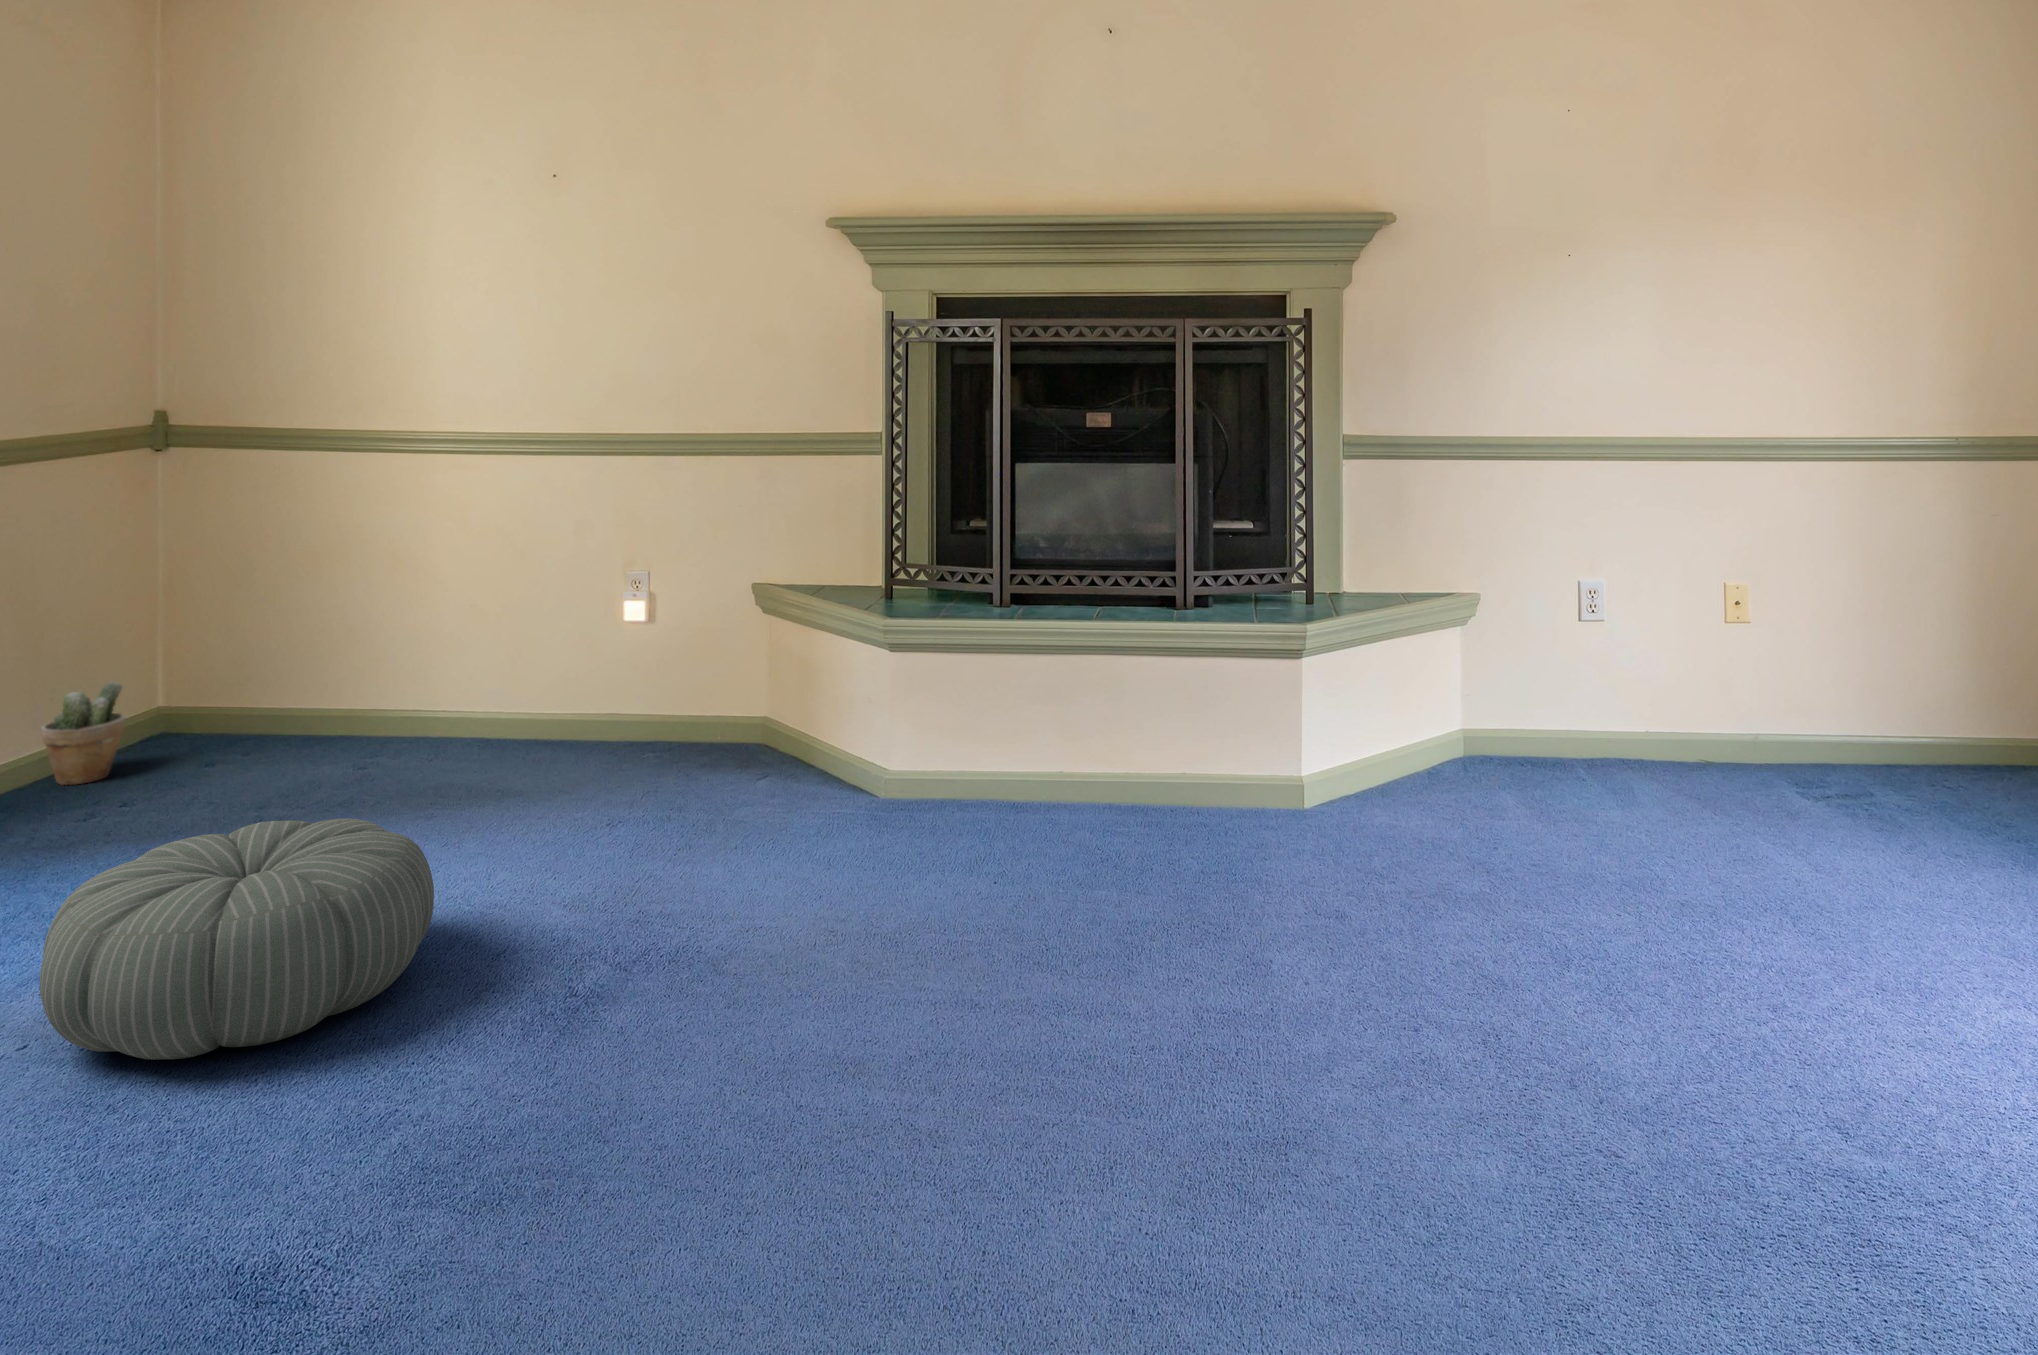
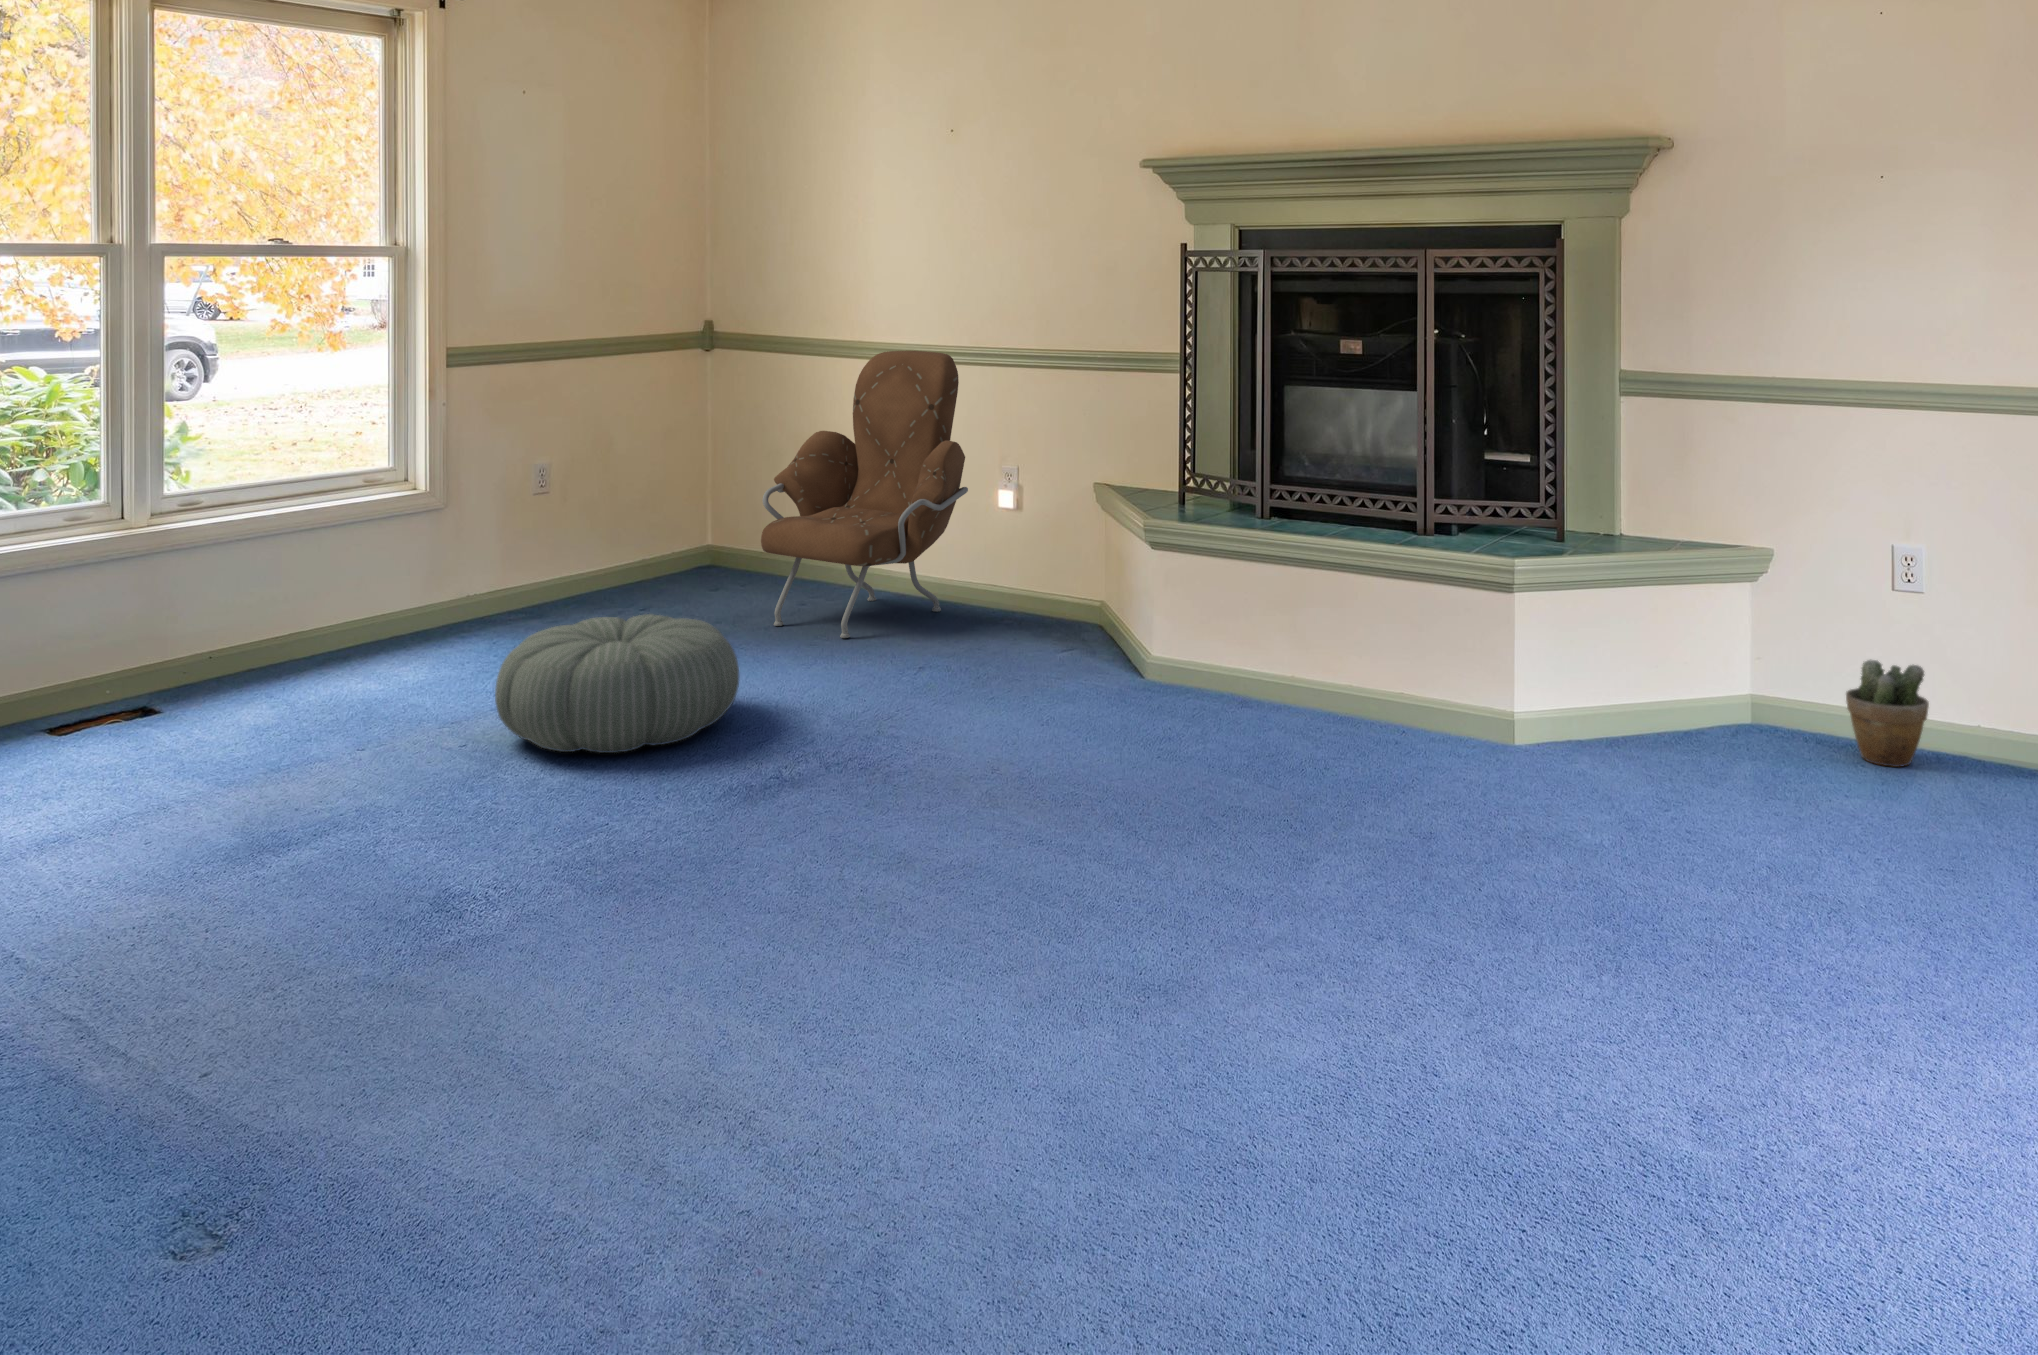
armchair: none [315,441,603,807] -> present [761,351,968,638]
potted plant: present [41,681,125,785] -> present [1846,660,1929,767]

